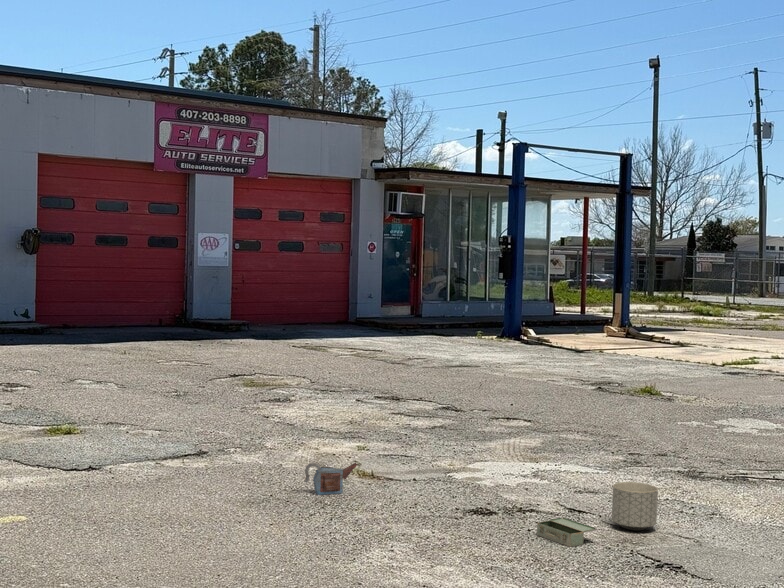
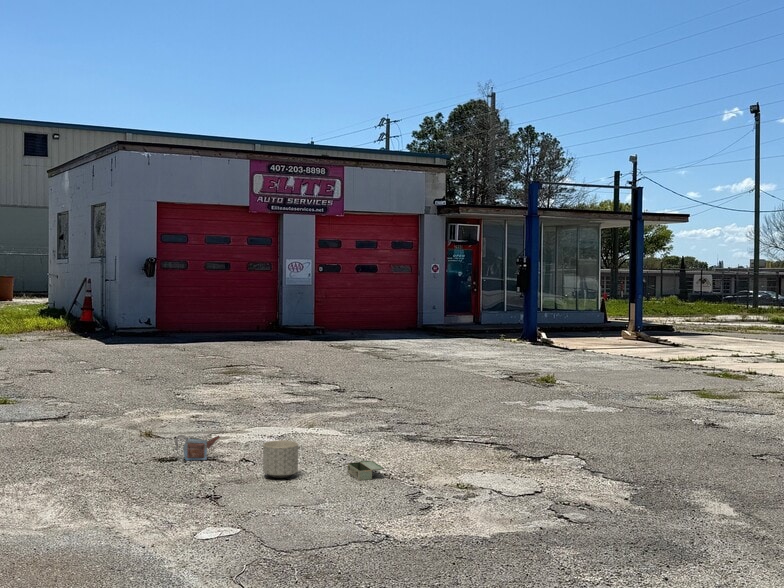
watering can: present [304,463,357,495] -> present [175,435,220,460]
toolbox: present [537,518,596,547] -> present [348,461,384,480]

